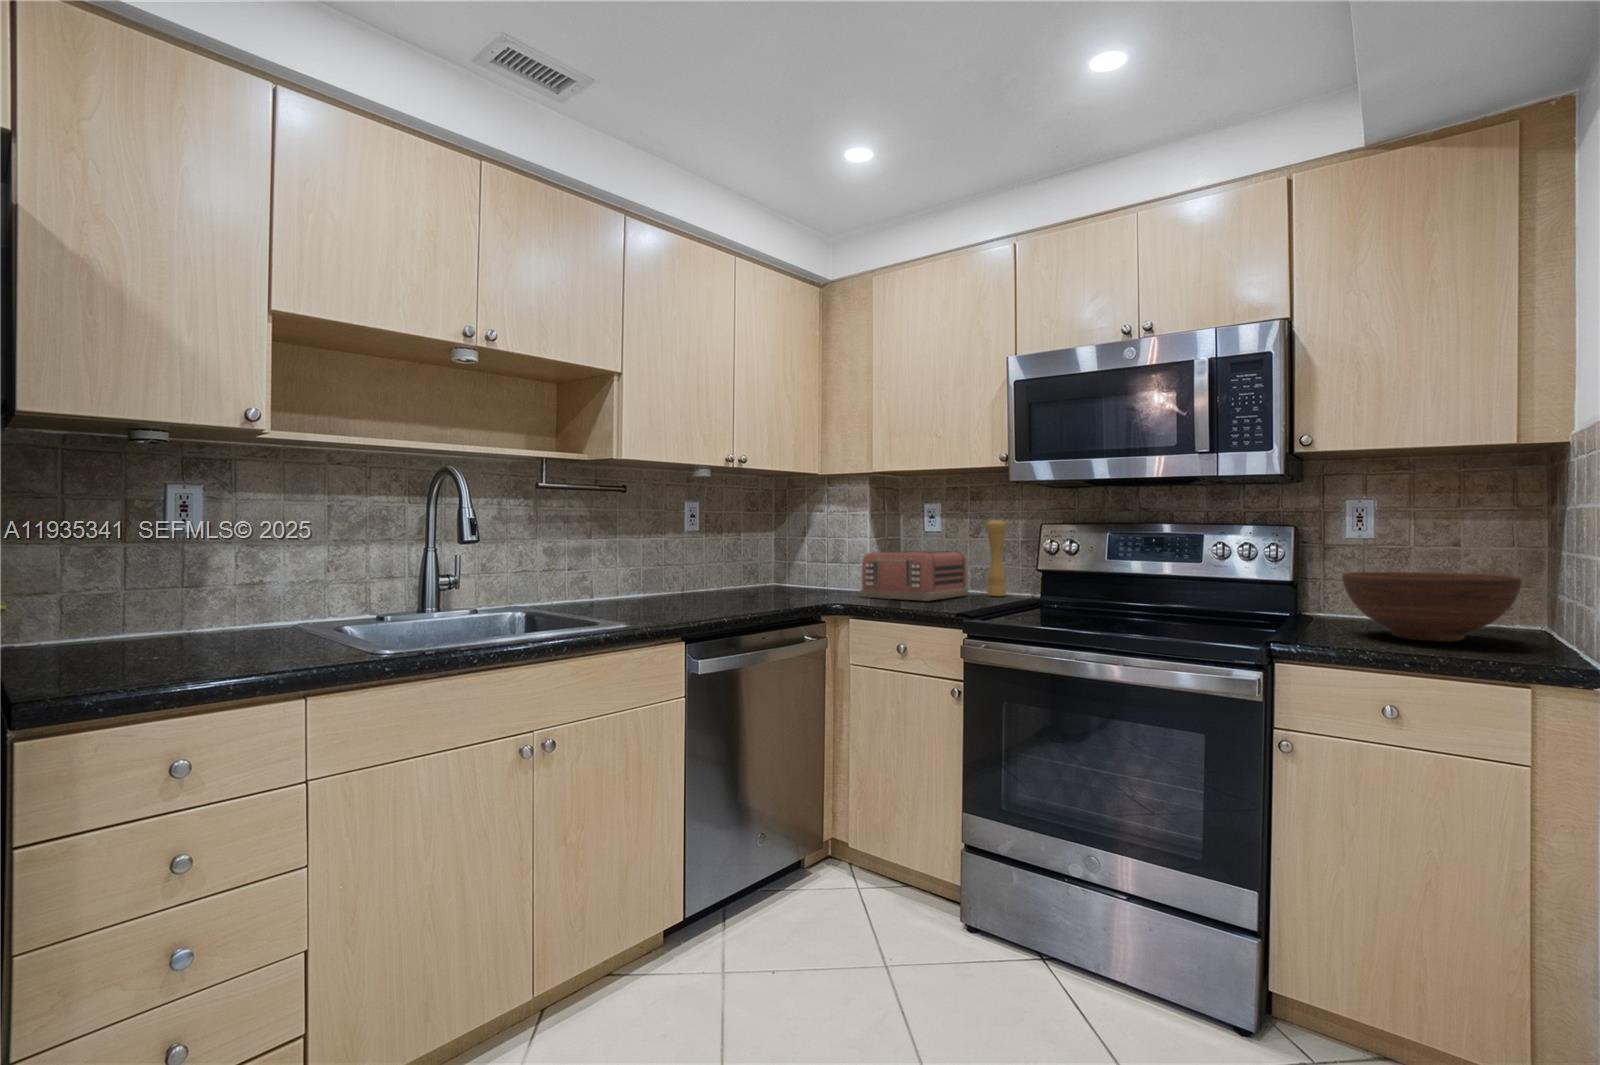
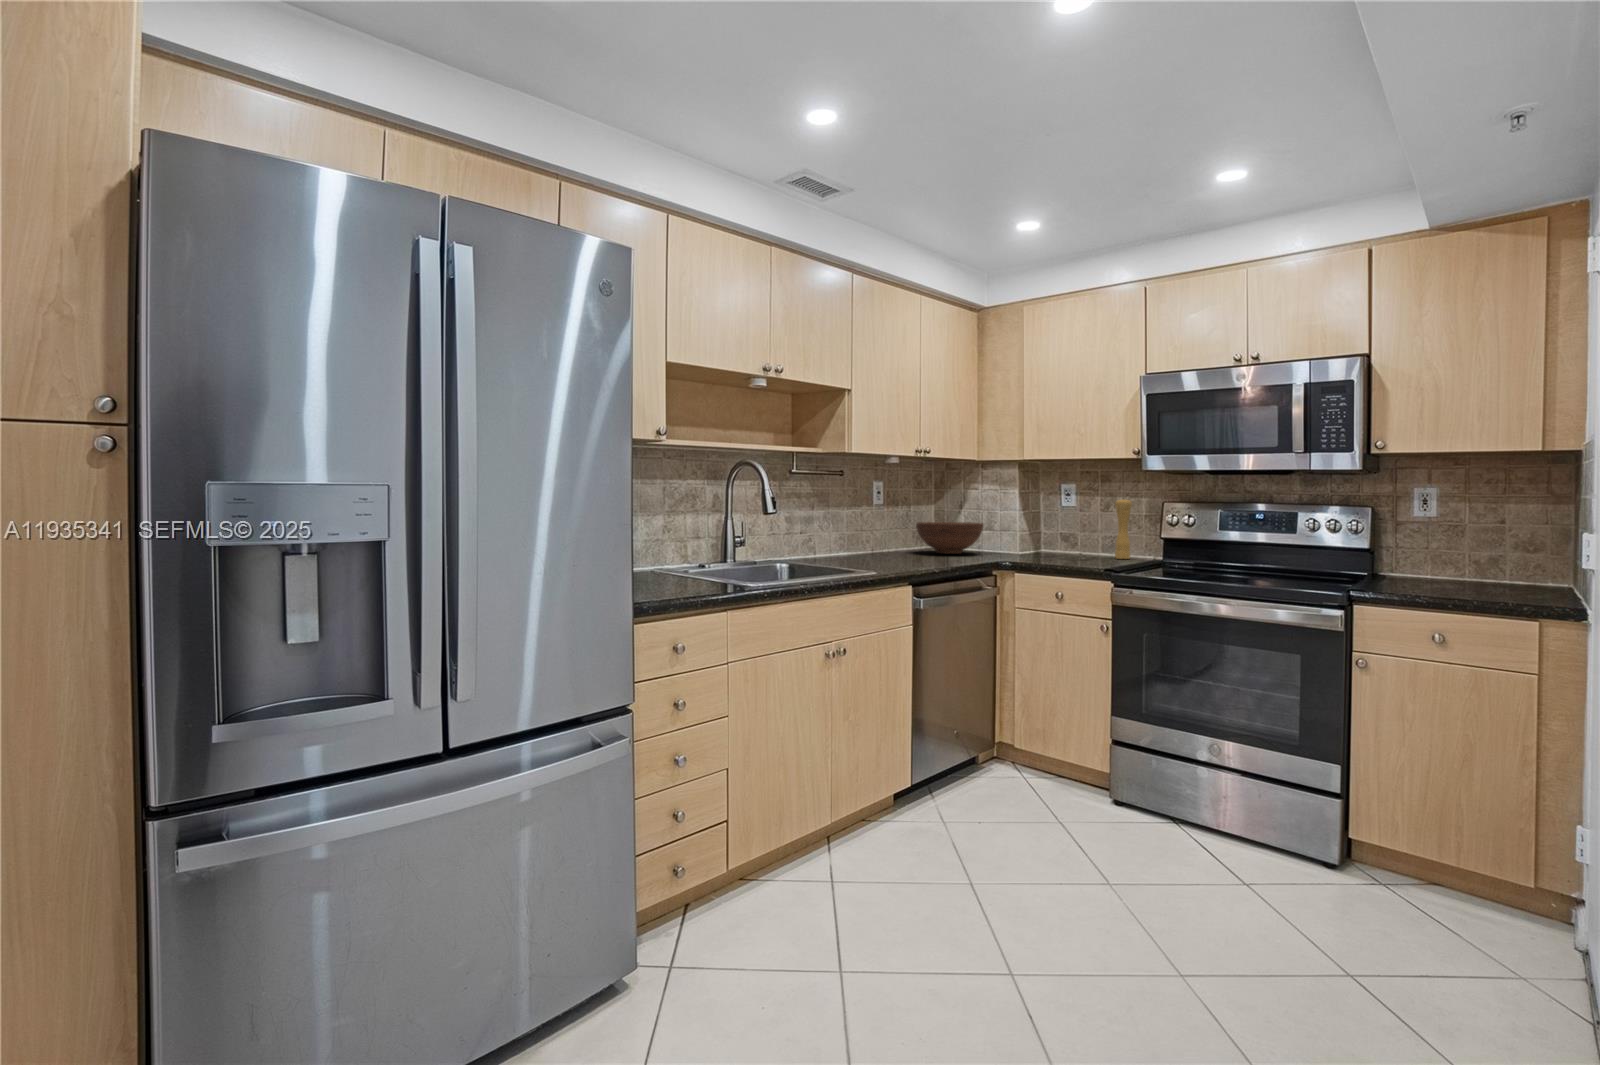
toaster: present [860,551,968,601] -> none [1015,523,1099,561]
fruit bowl: present [1342,572,1521,642] -> present [916,522,984,554]

